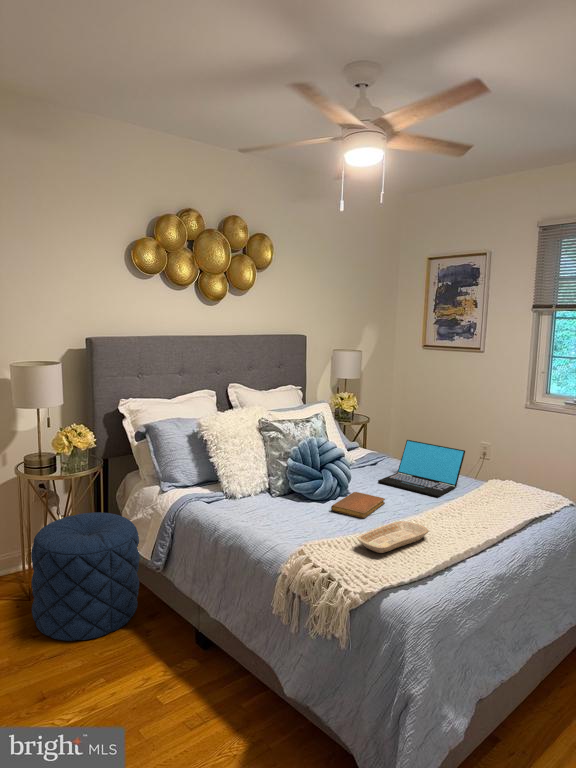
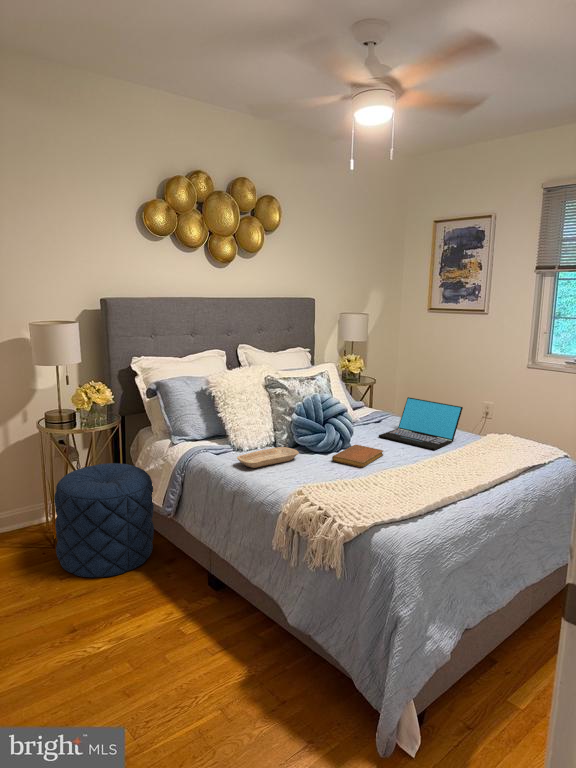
tray: present [358,521,429,553] -> present [237,447,299,468]

